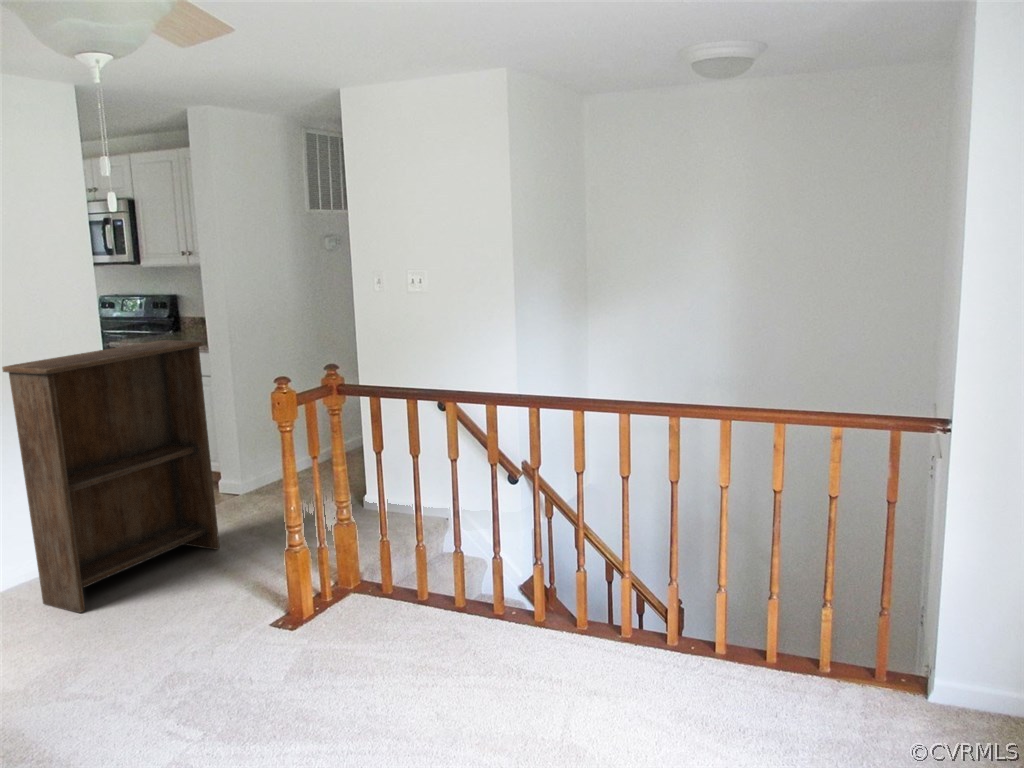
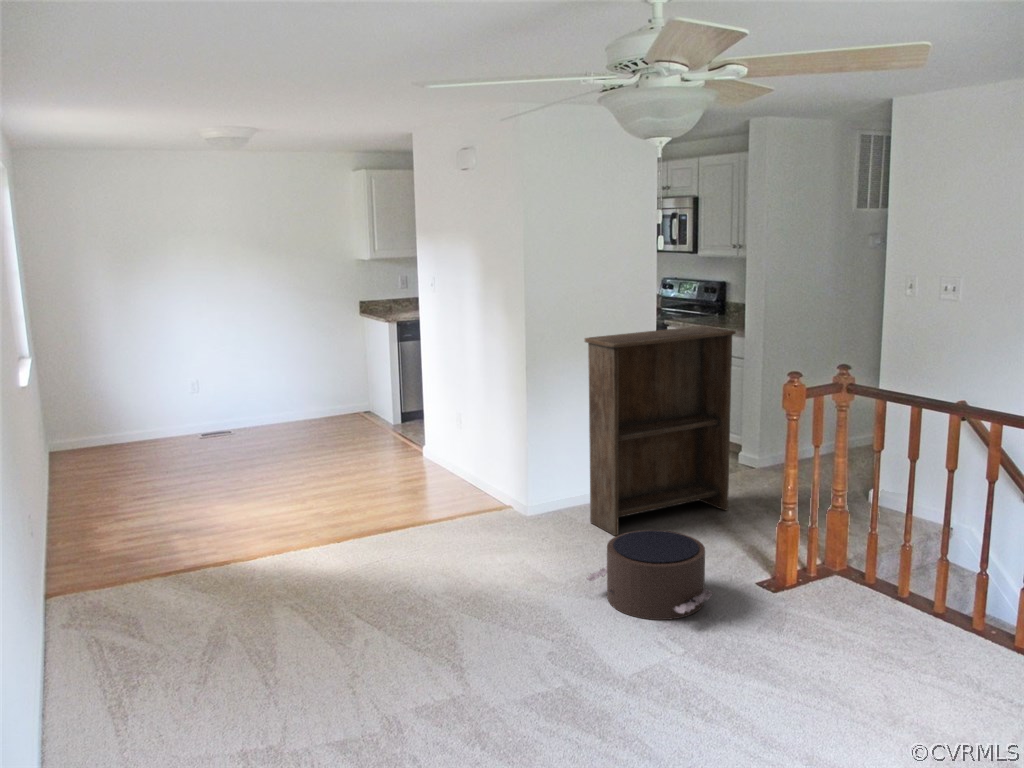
pouf: none [46,590,225,714] -> present [587,530,713,620]

